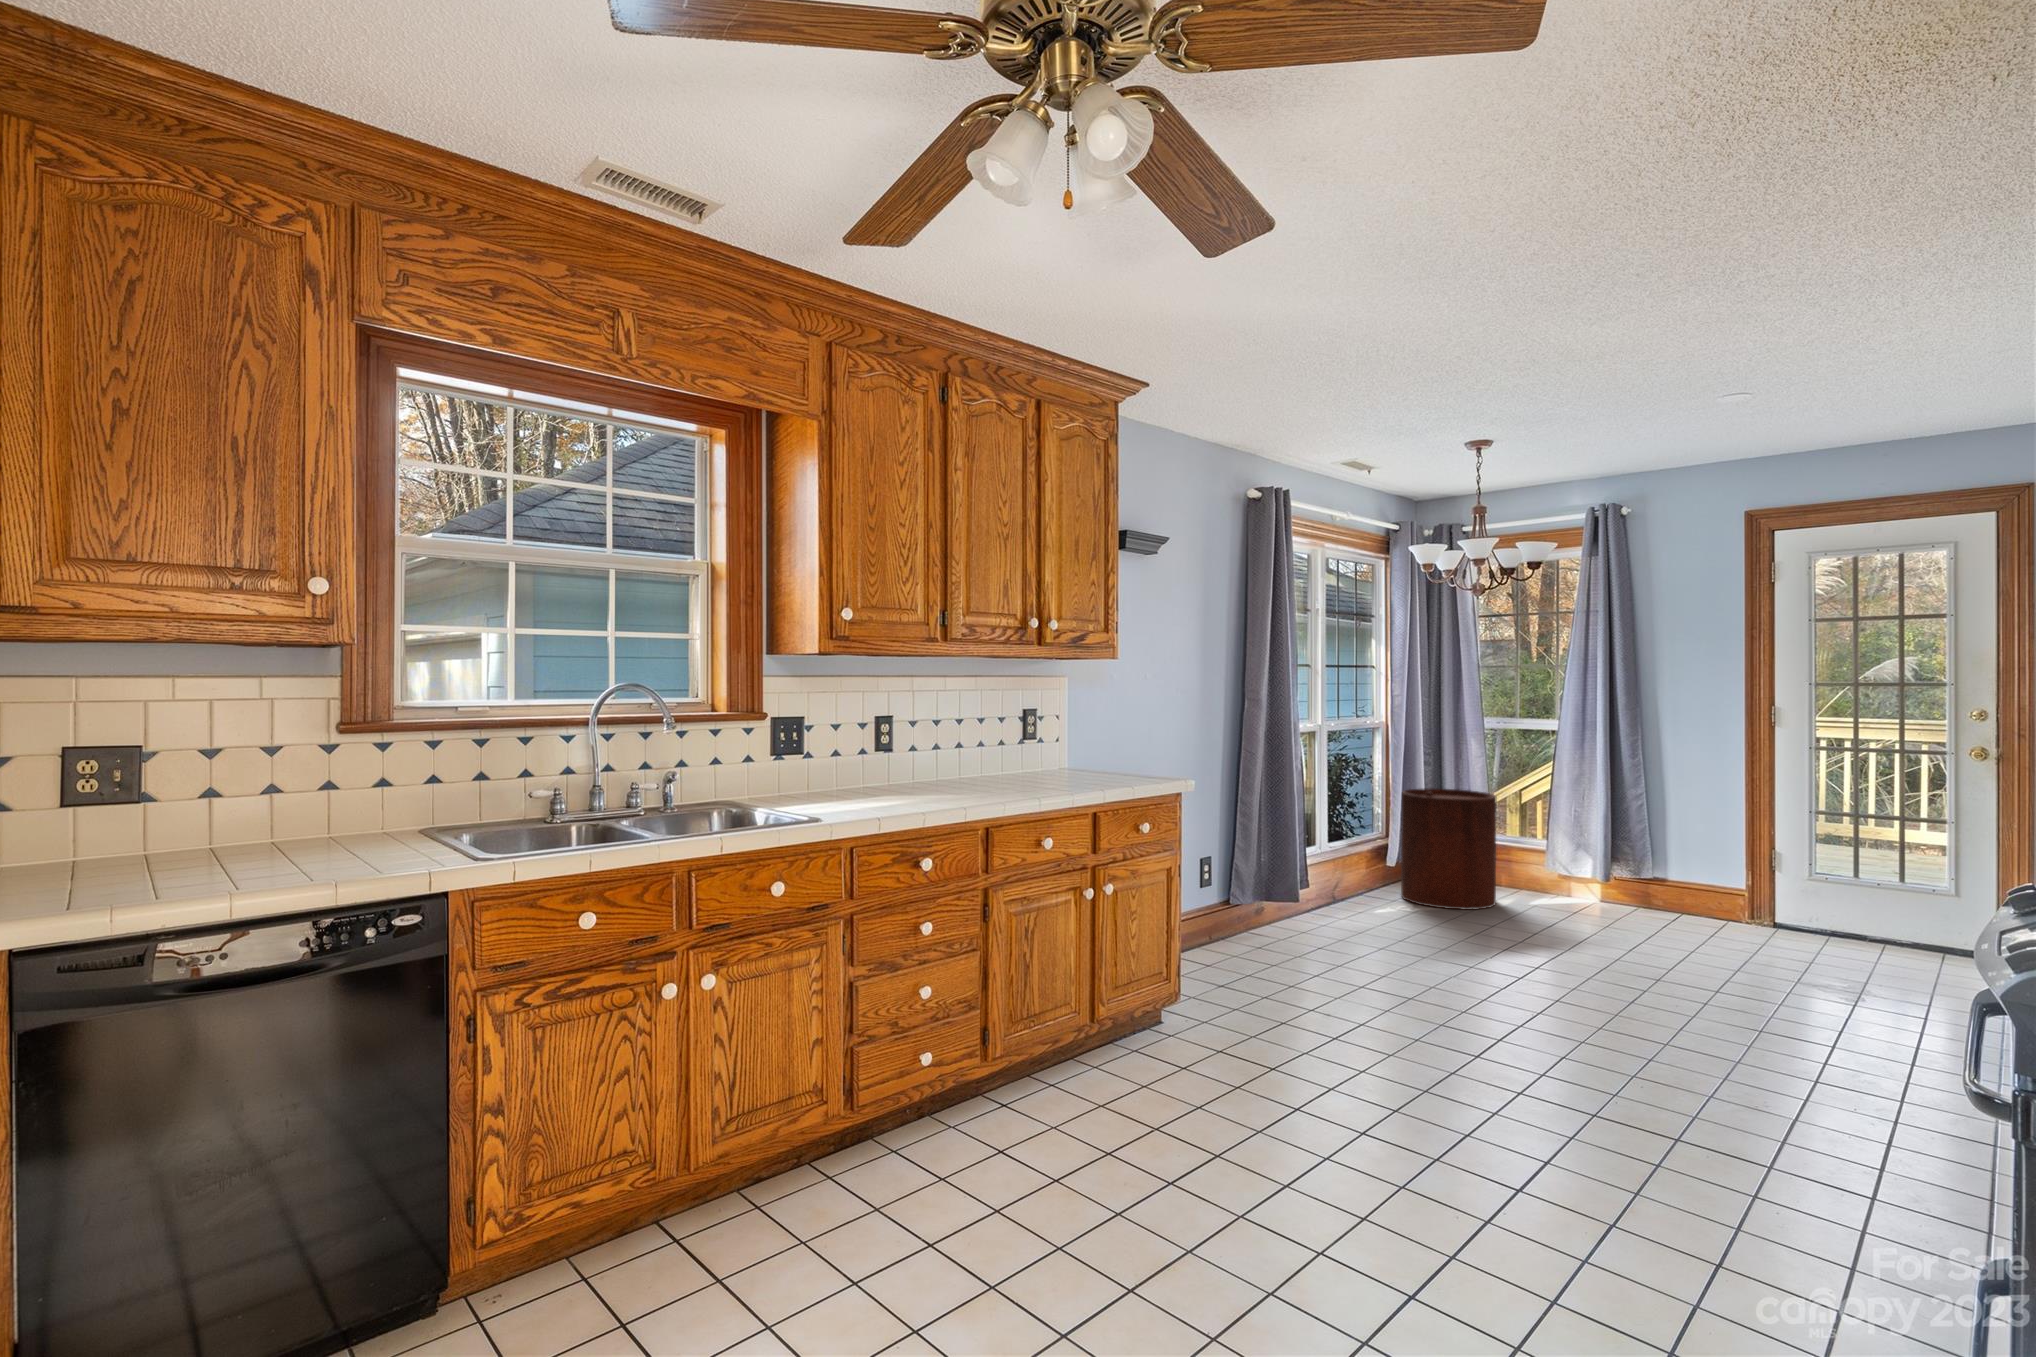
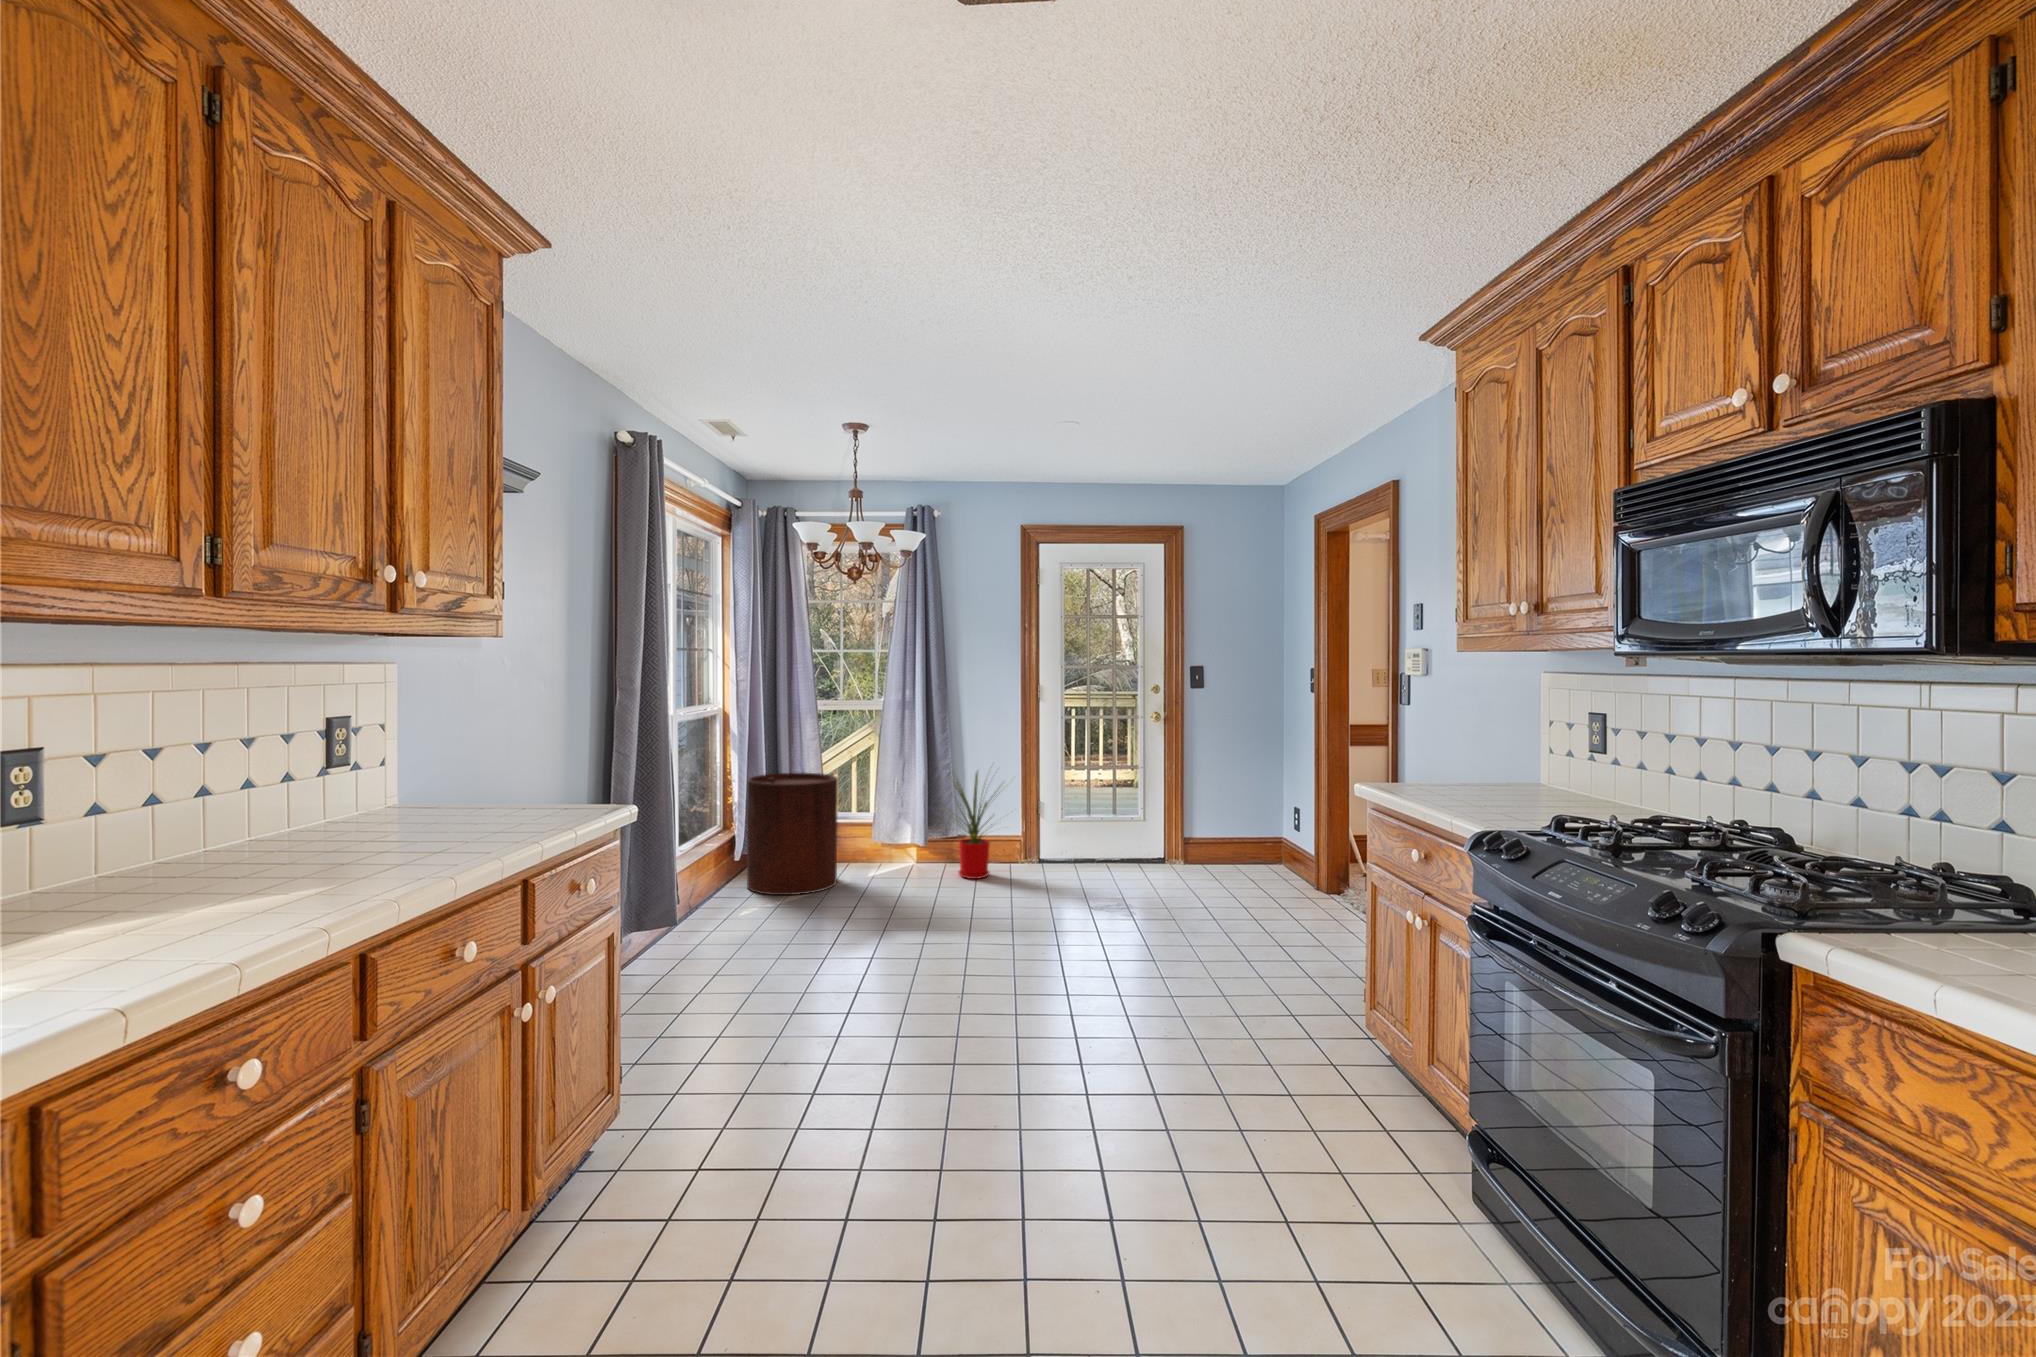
house plant: none [1610,791,1728,929] -> present [948,771,1007,879]

